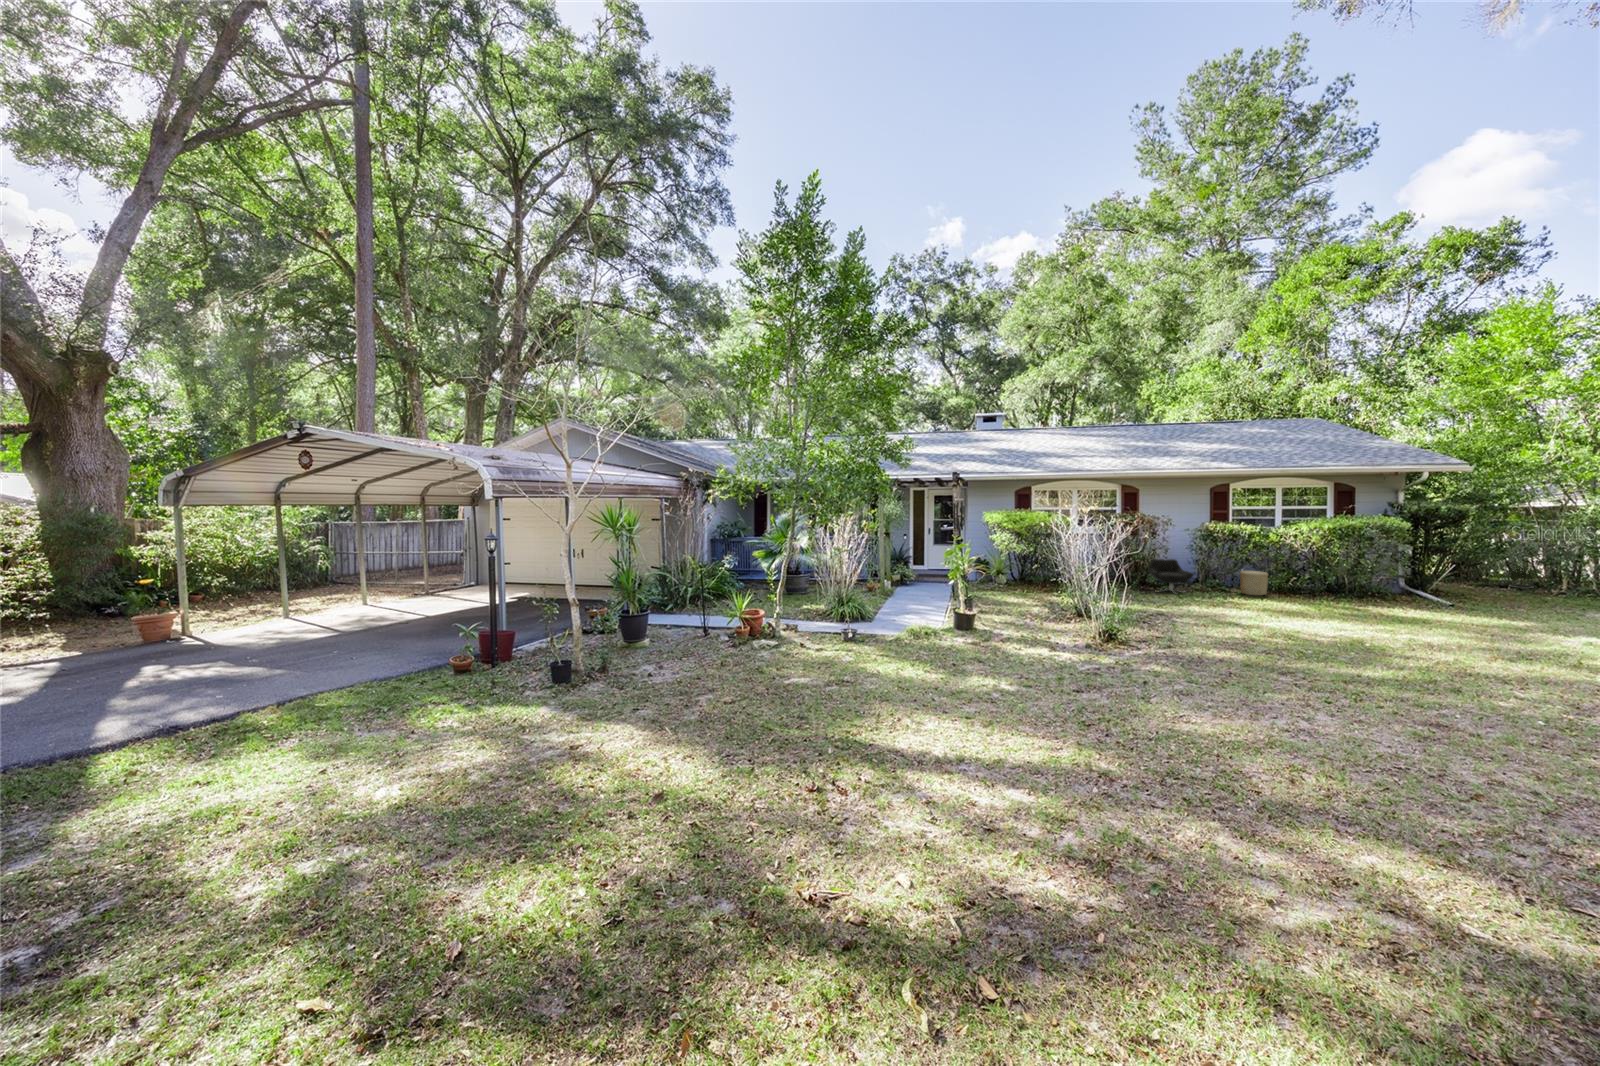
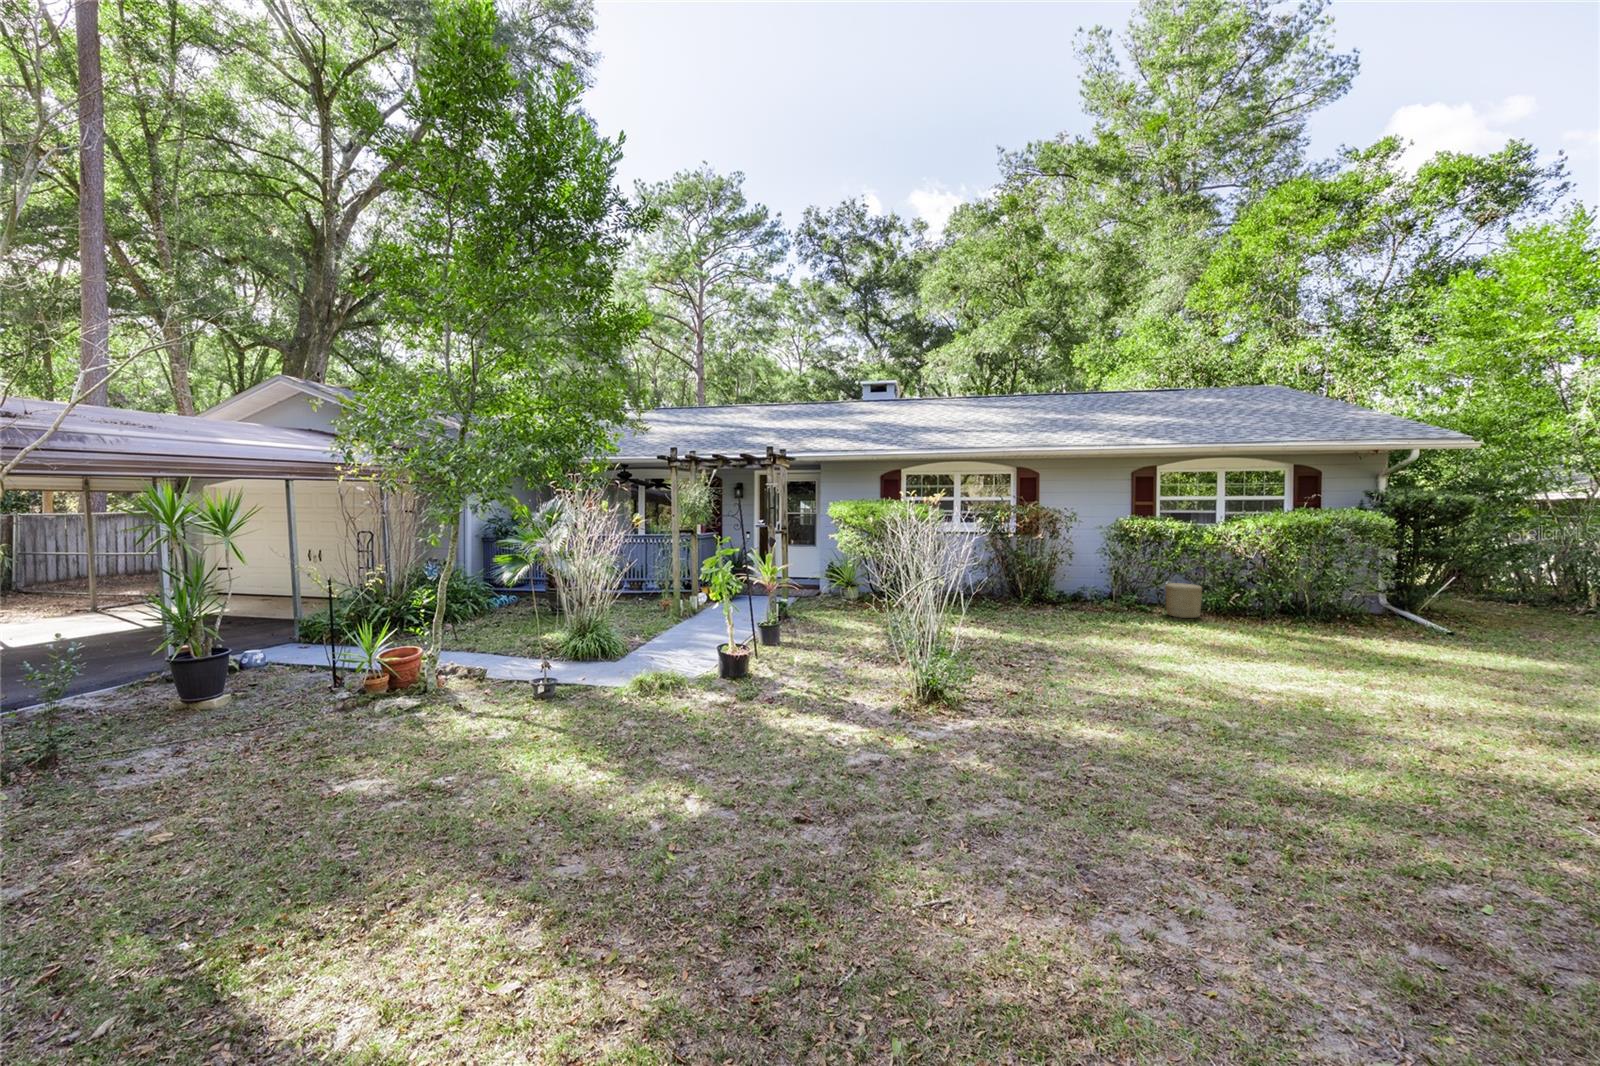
lounge chair: present [1148,559,1194,592] -> none [1046,567,1103,615]
potted tree: present [1509,566,1535,588] -> none [1523,566,1562,607]

